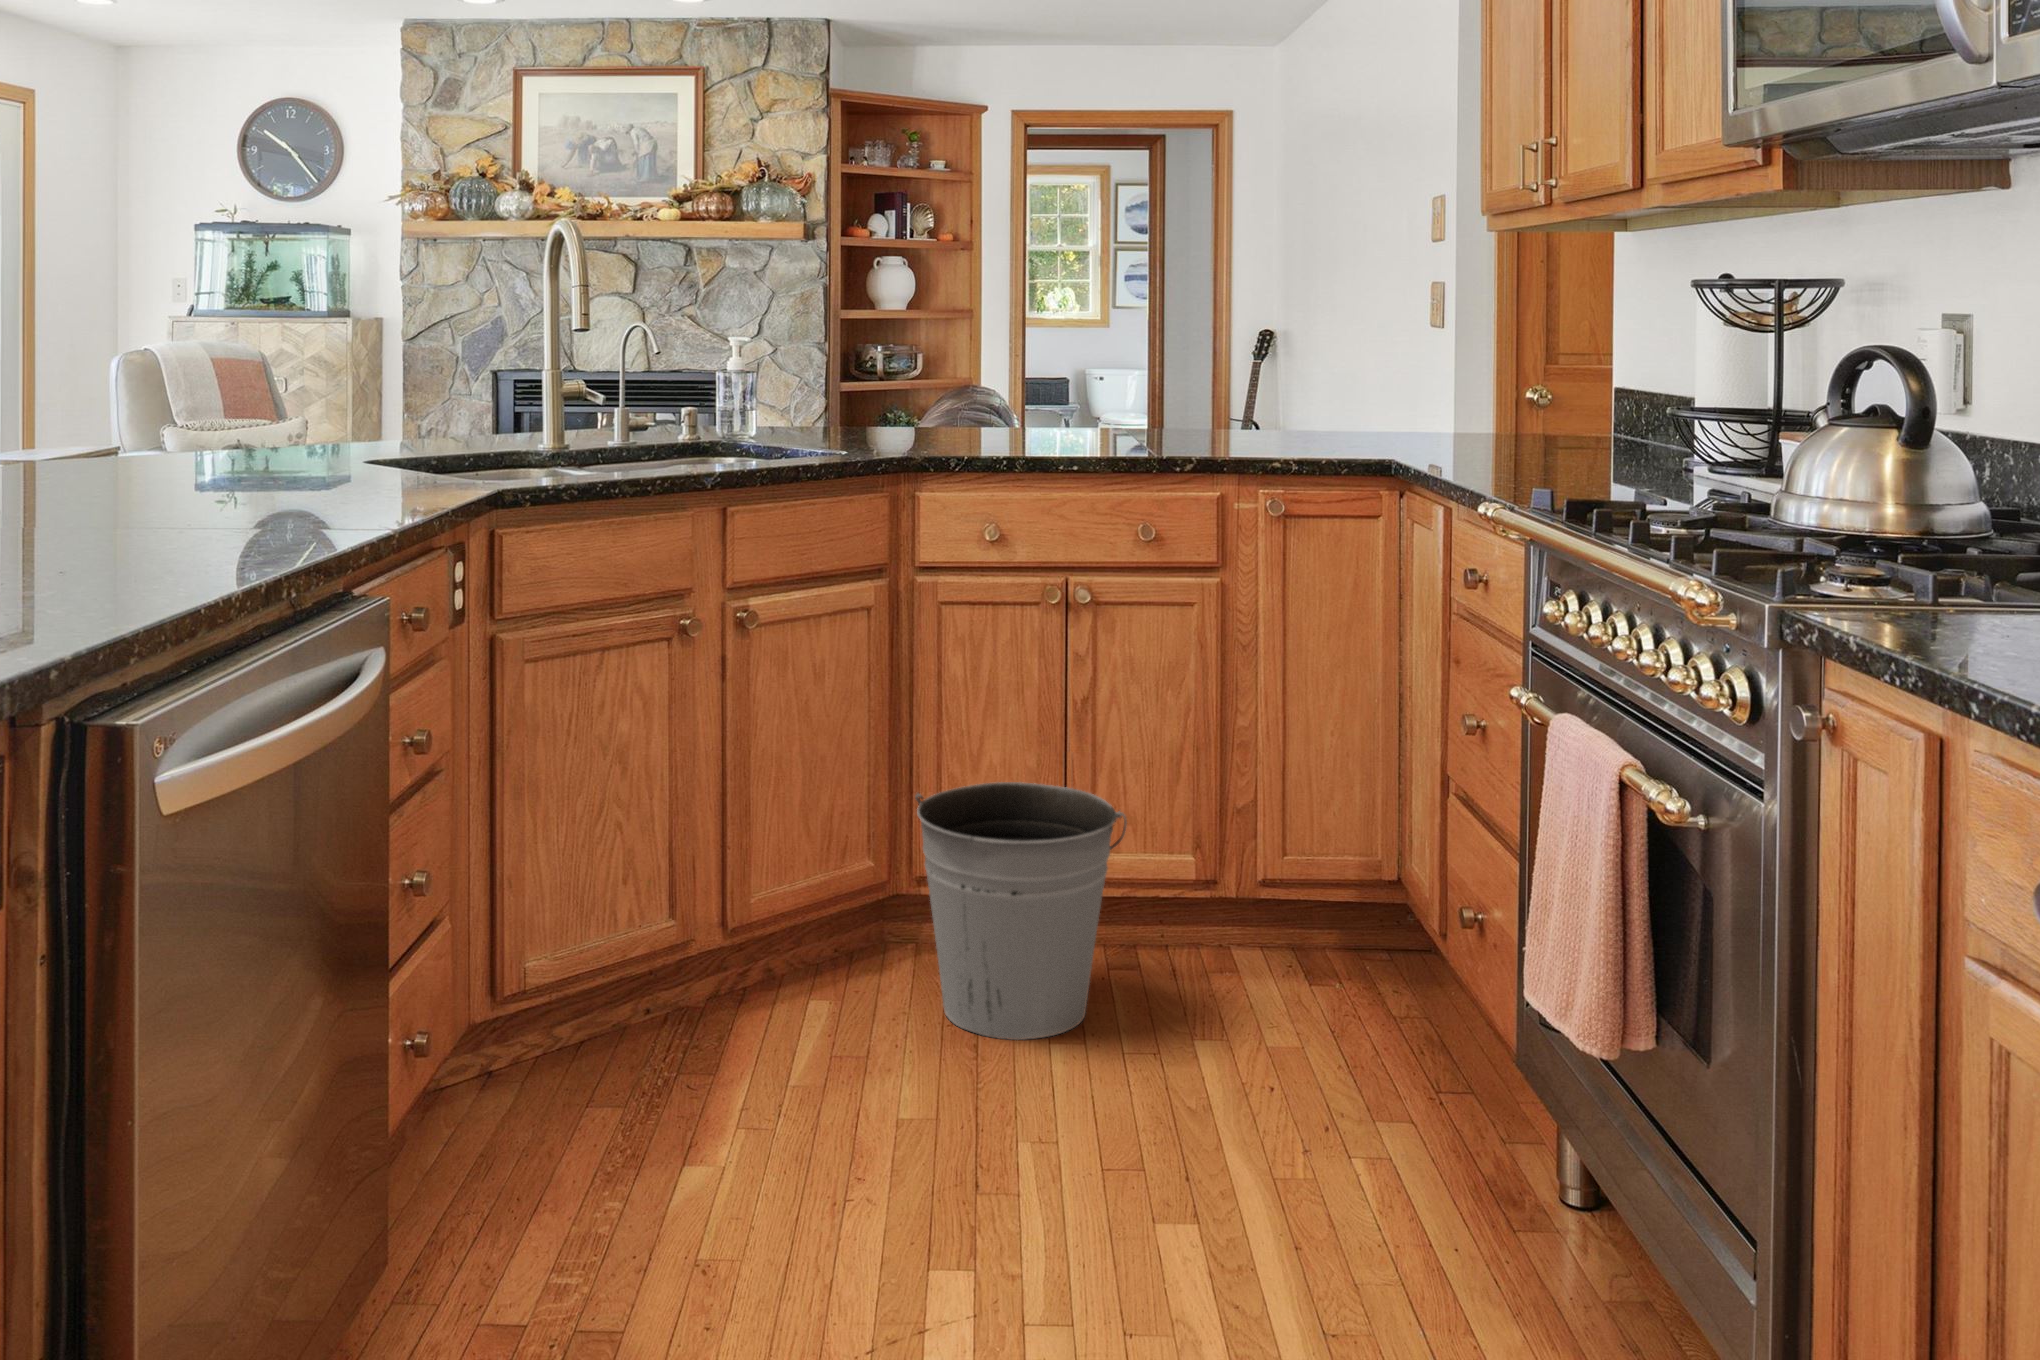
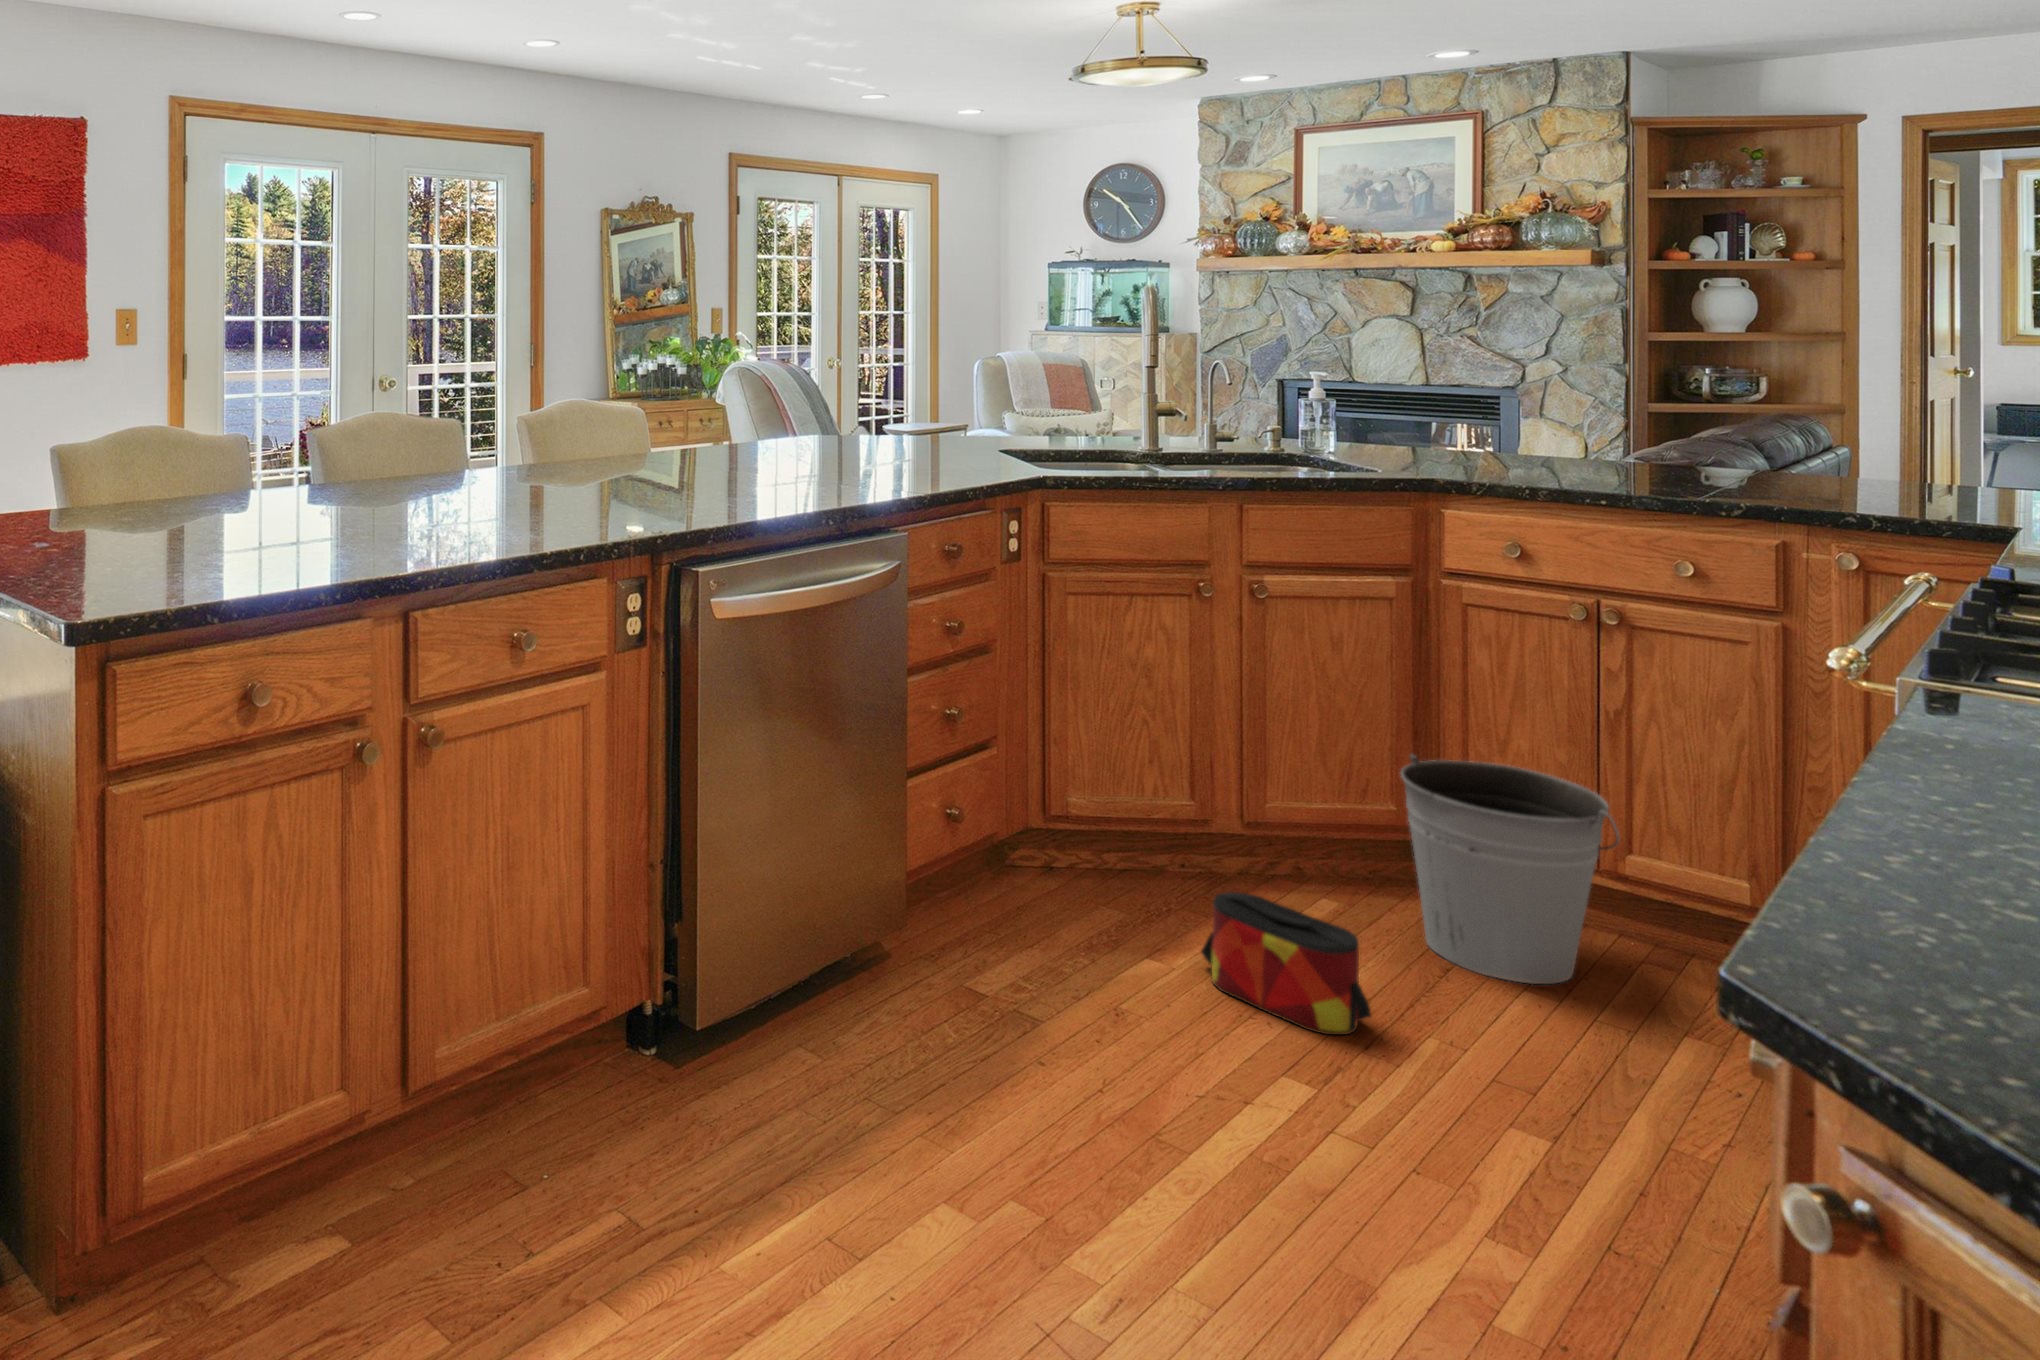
bag: none [773,1032,993,1196] -> present [1201,892,1371,1035]

